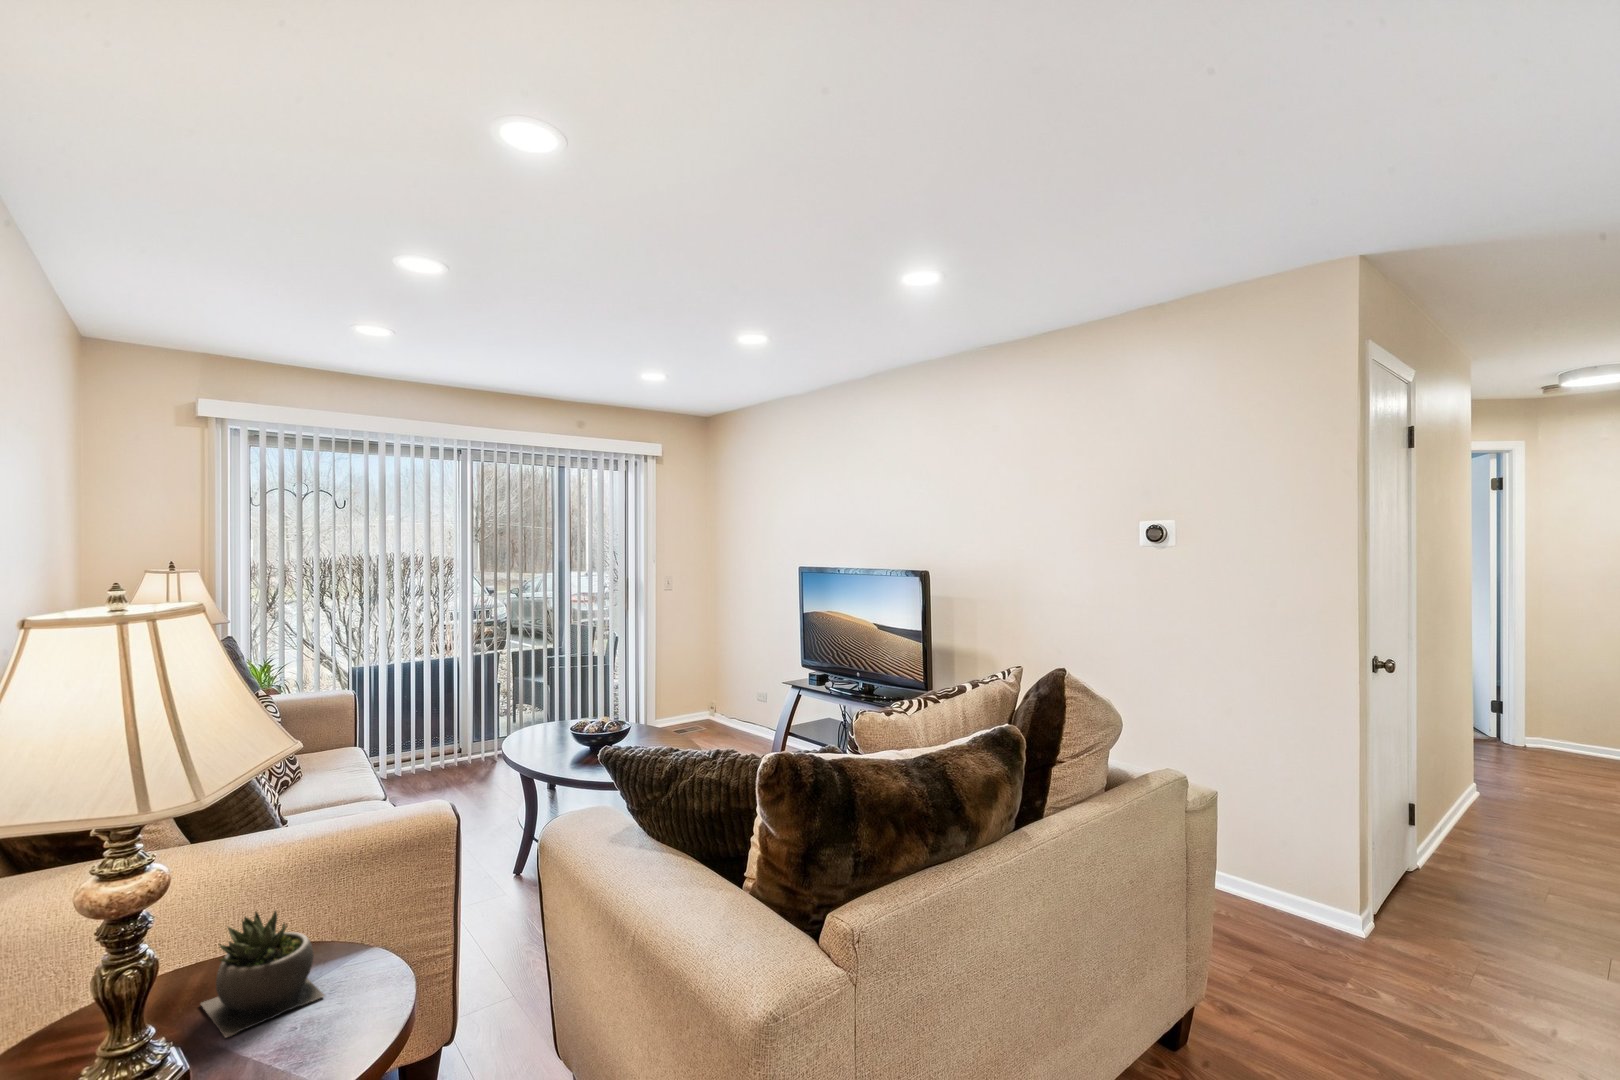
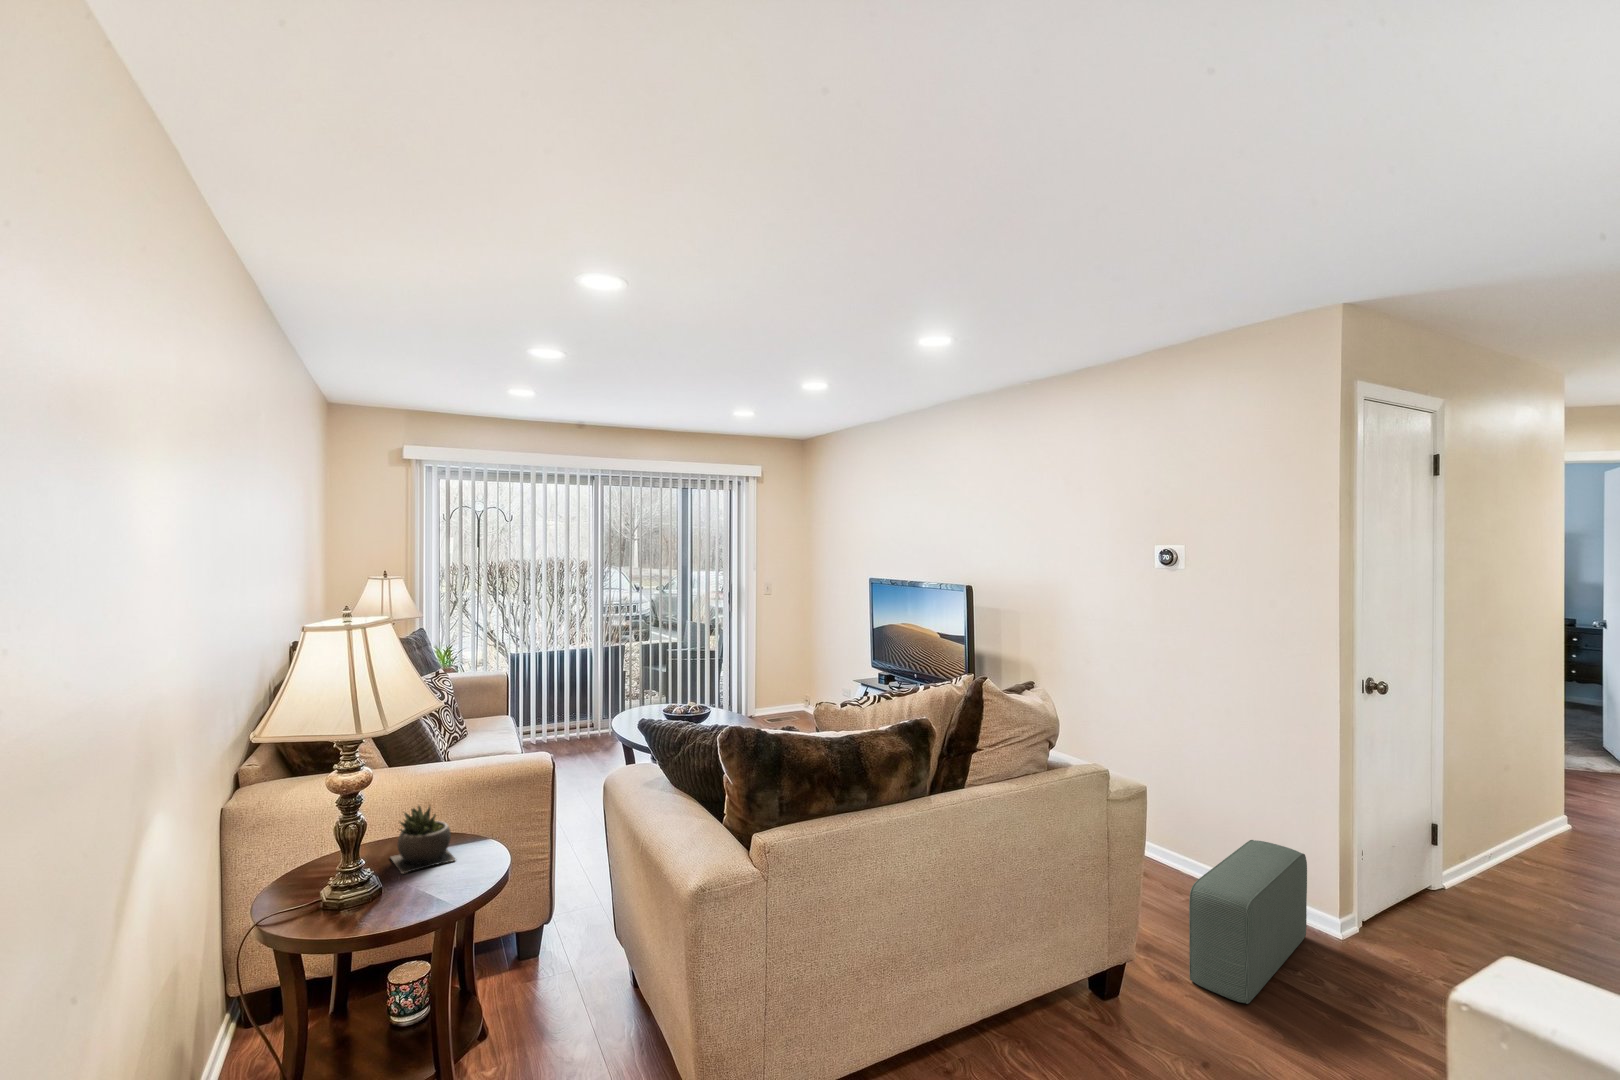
pouf: none [1248,836,1332,1032] -> present [1189,840,1307,1004]

